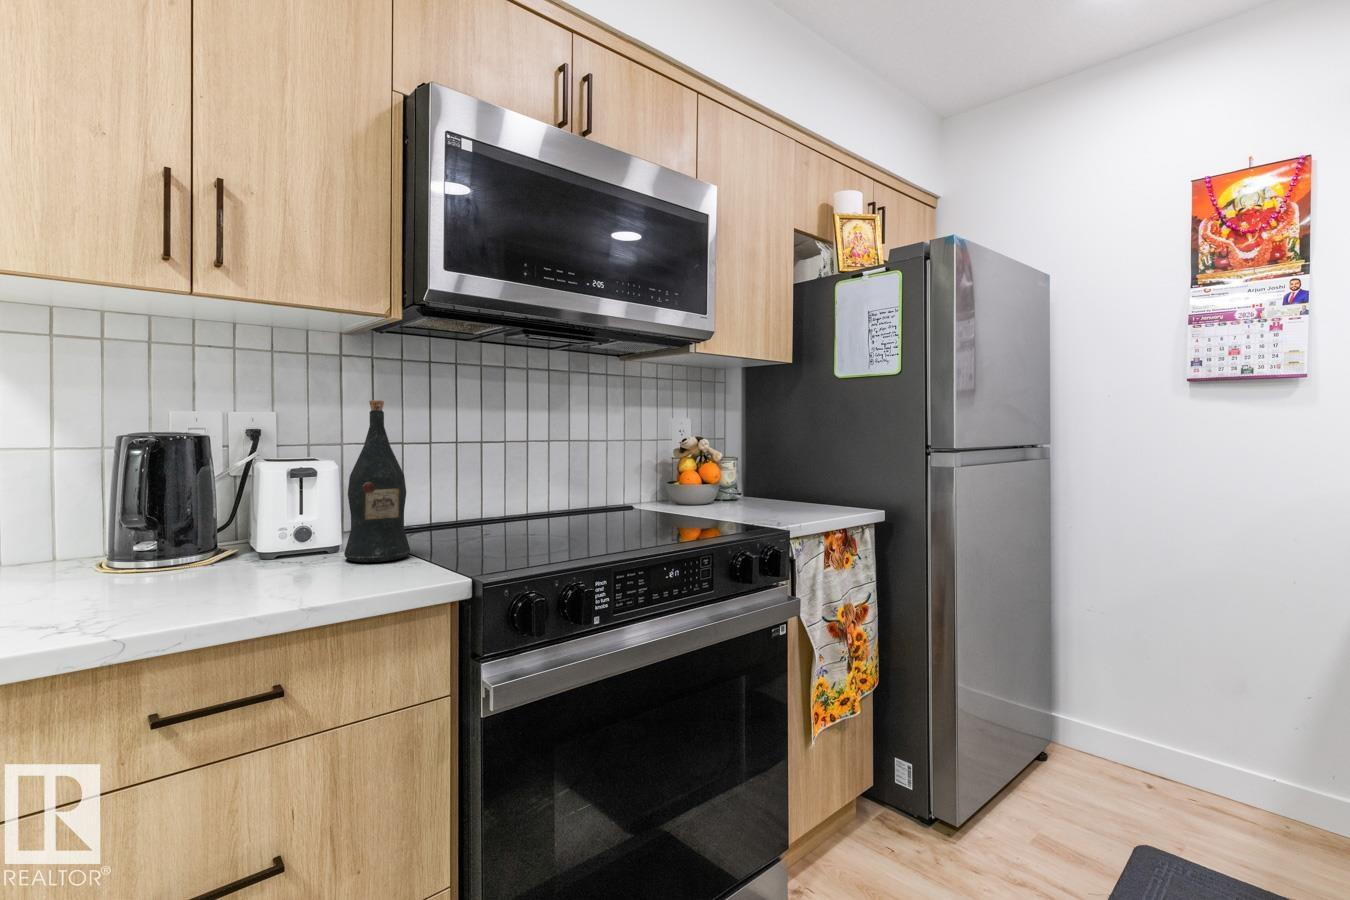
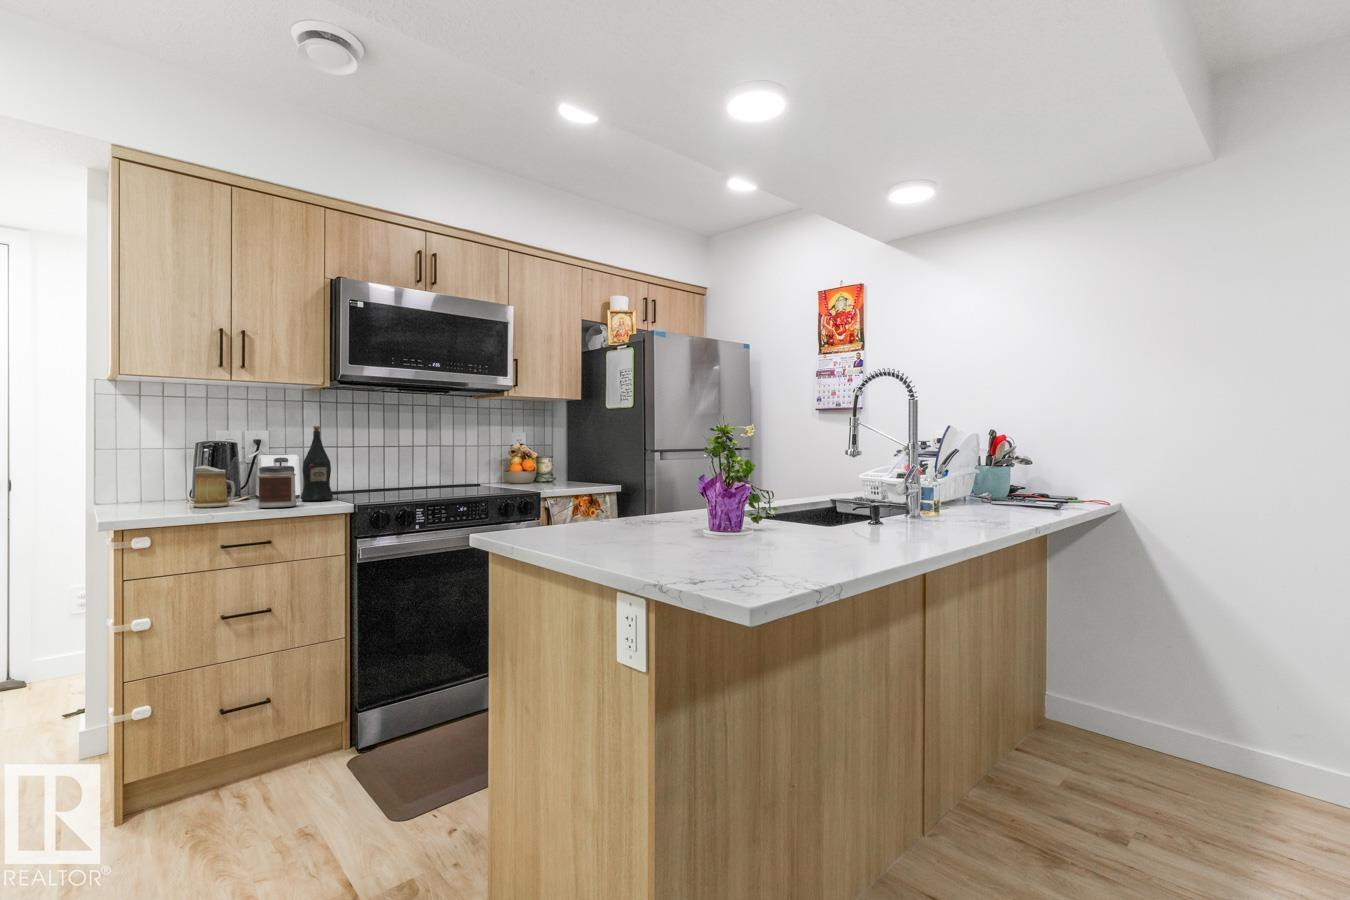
jar: none [250,489,340,595] -> present [258,466,297,508]
mug: none [93,491,199,594] -> present [193,466,235,507]

